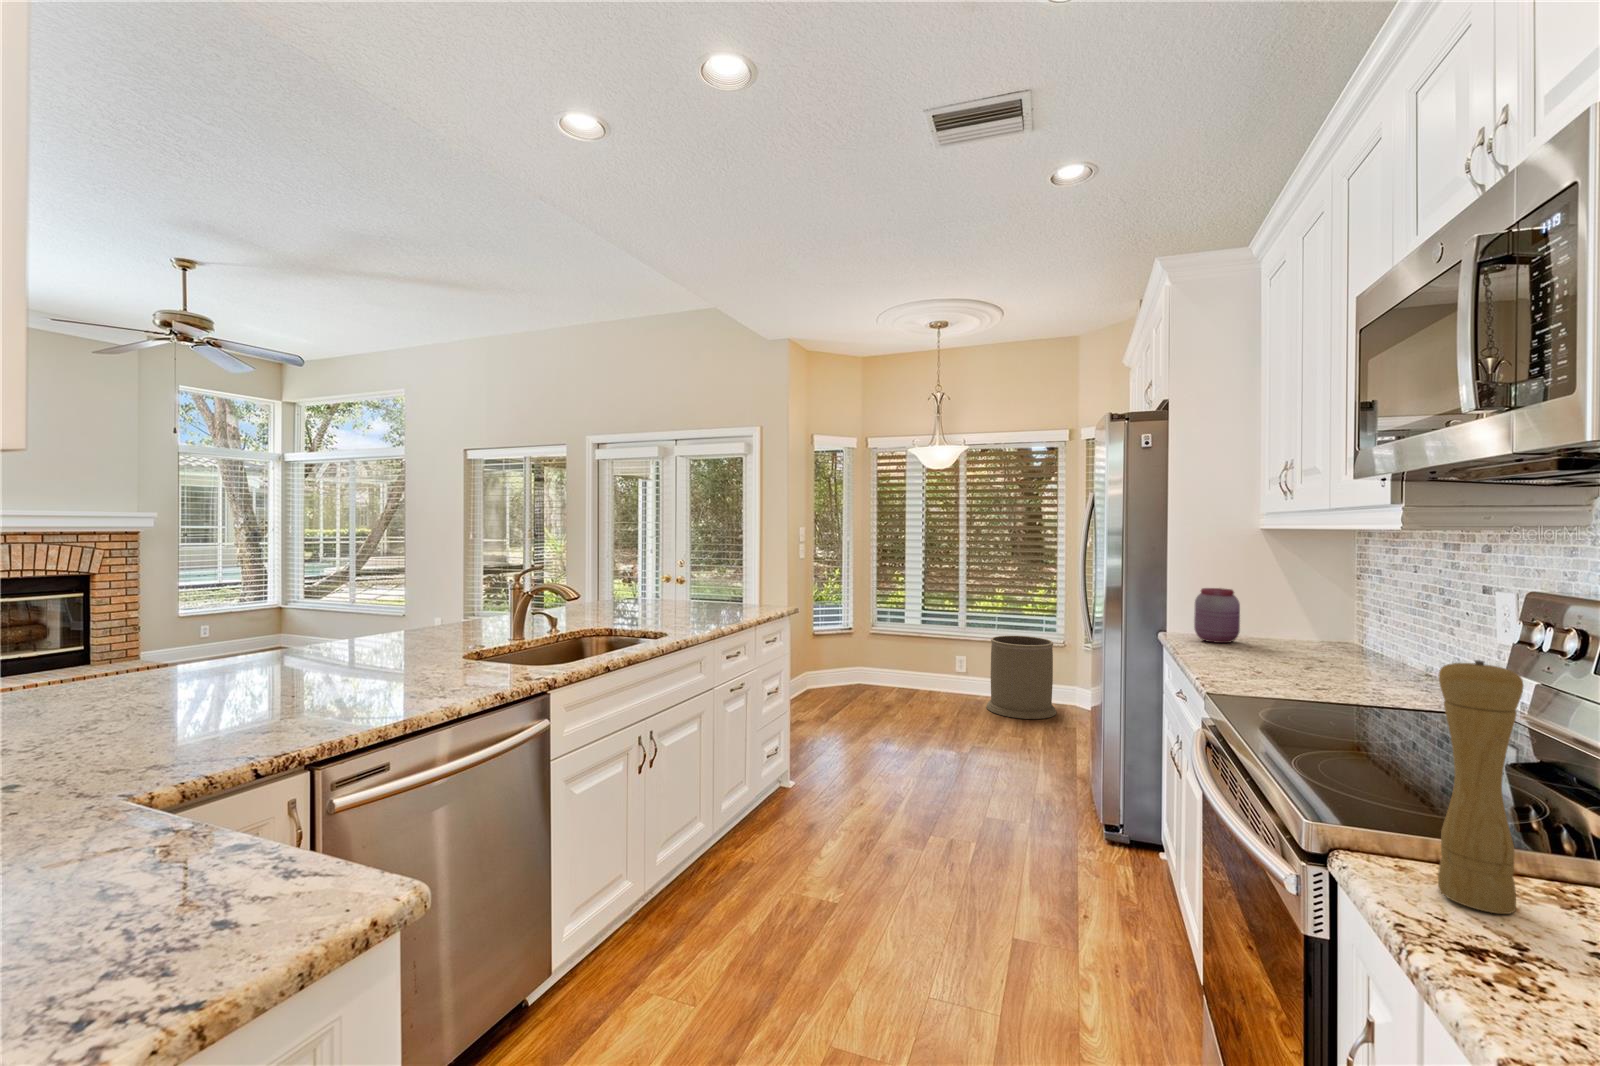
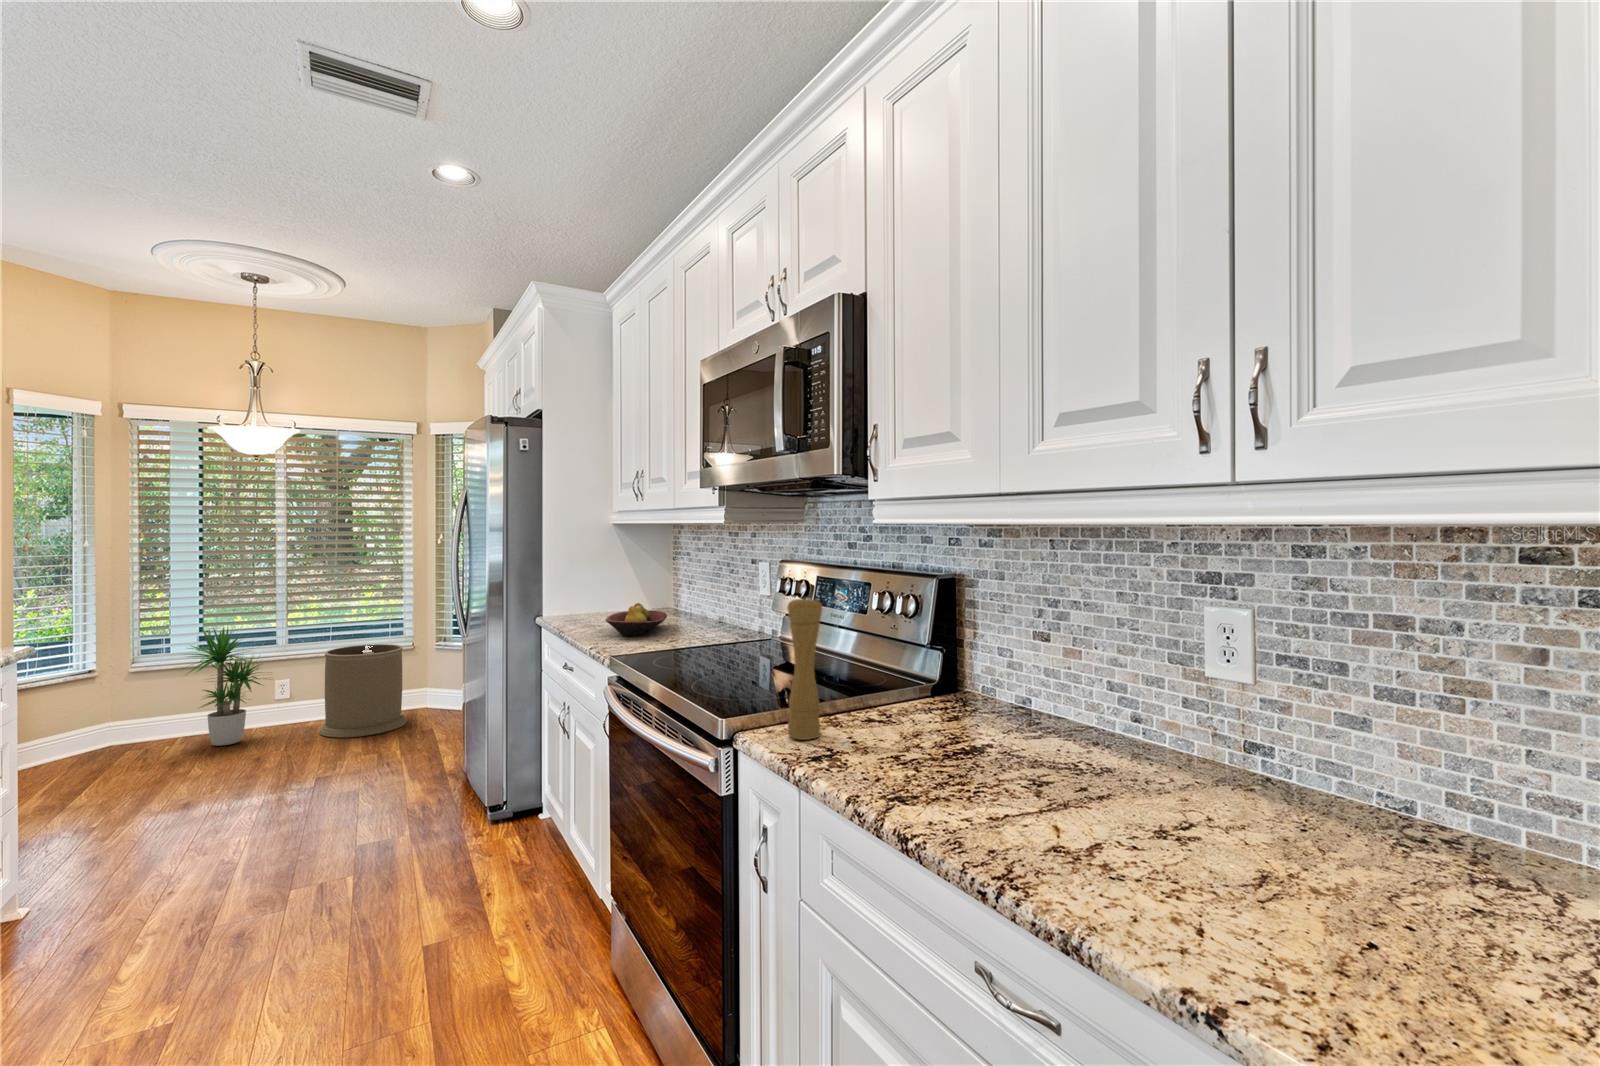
jar: present [1194,588,1240,643] -> none [568,575,602,621]
potted plant: none [896,605,958,701] -> present [183,626,271,746]
fruit bowl: none [1227,630,1326,672] -> present [606,603,667,636]

